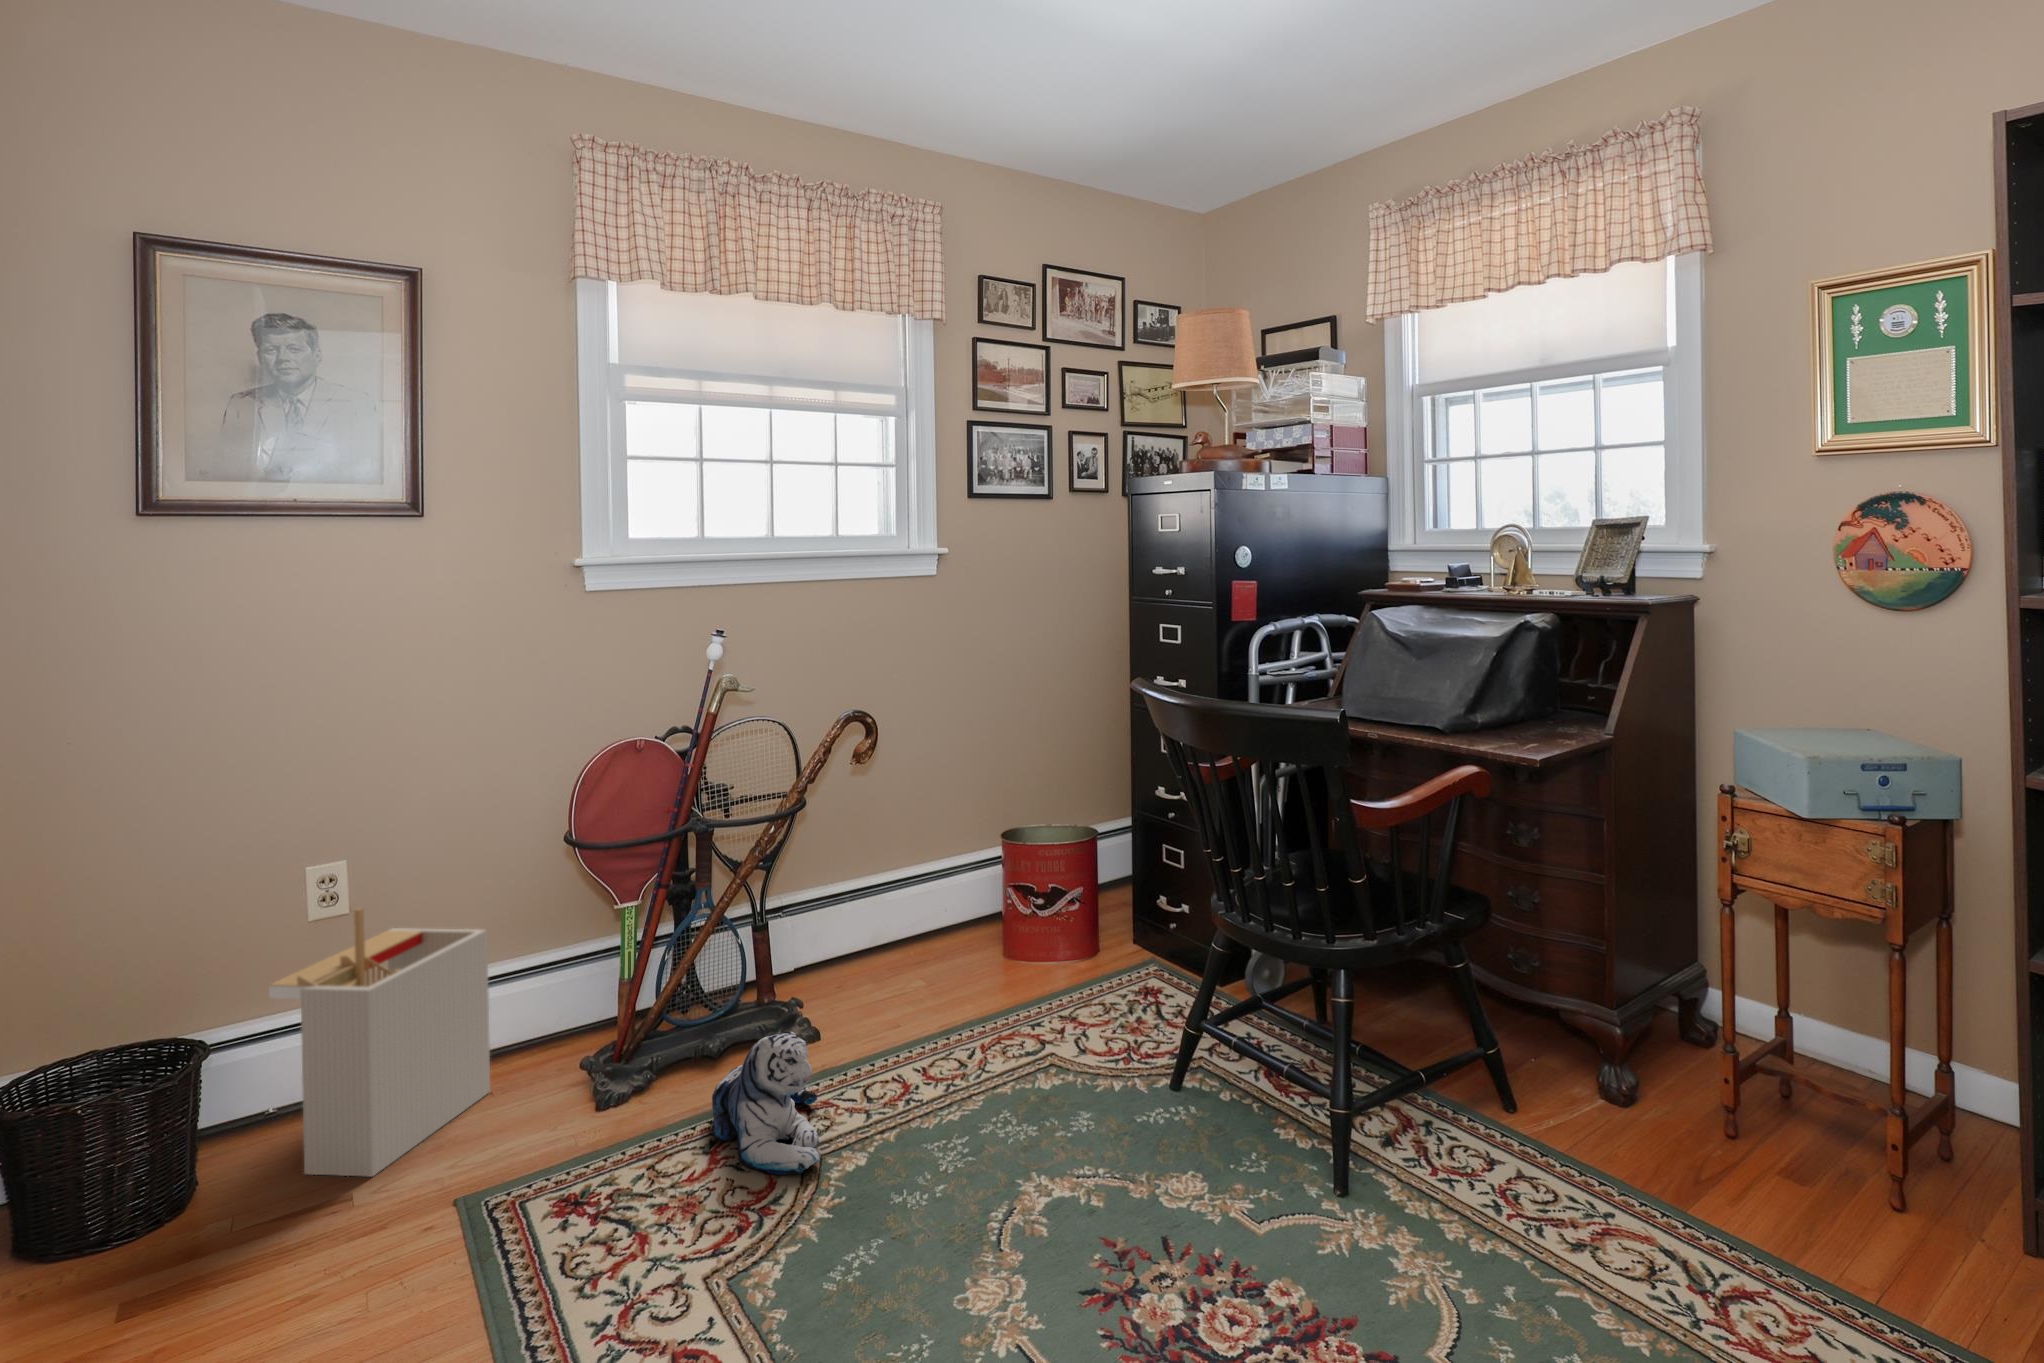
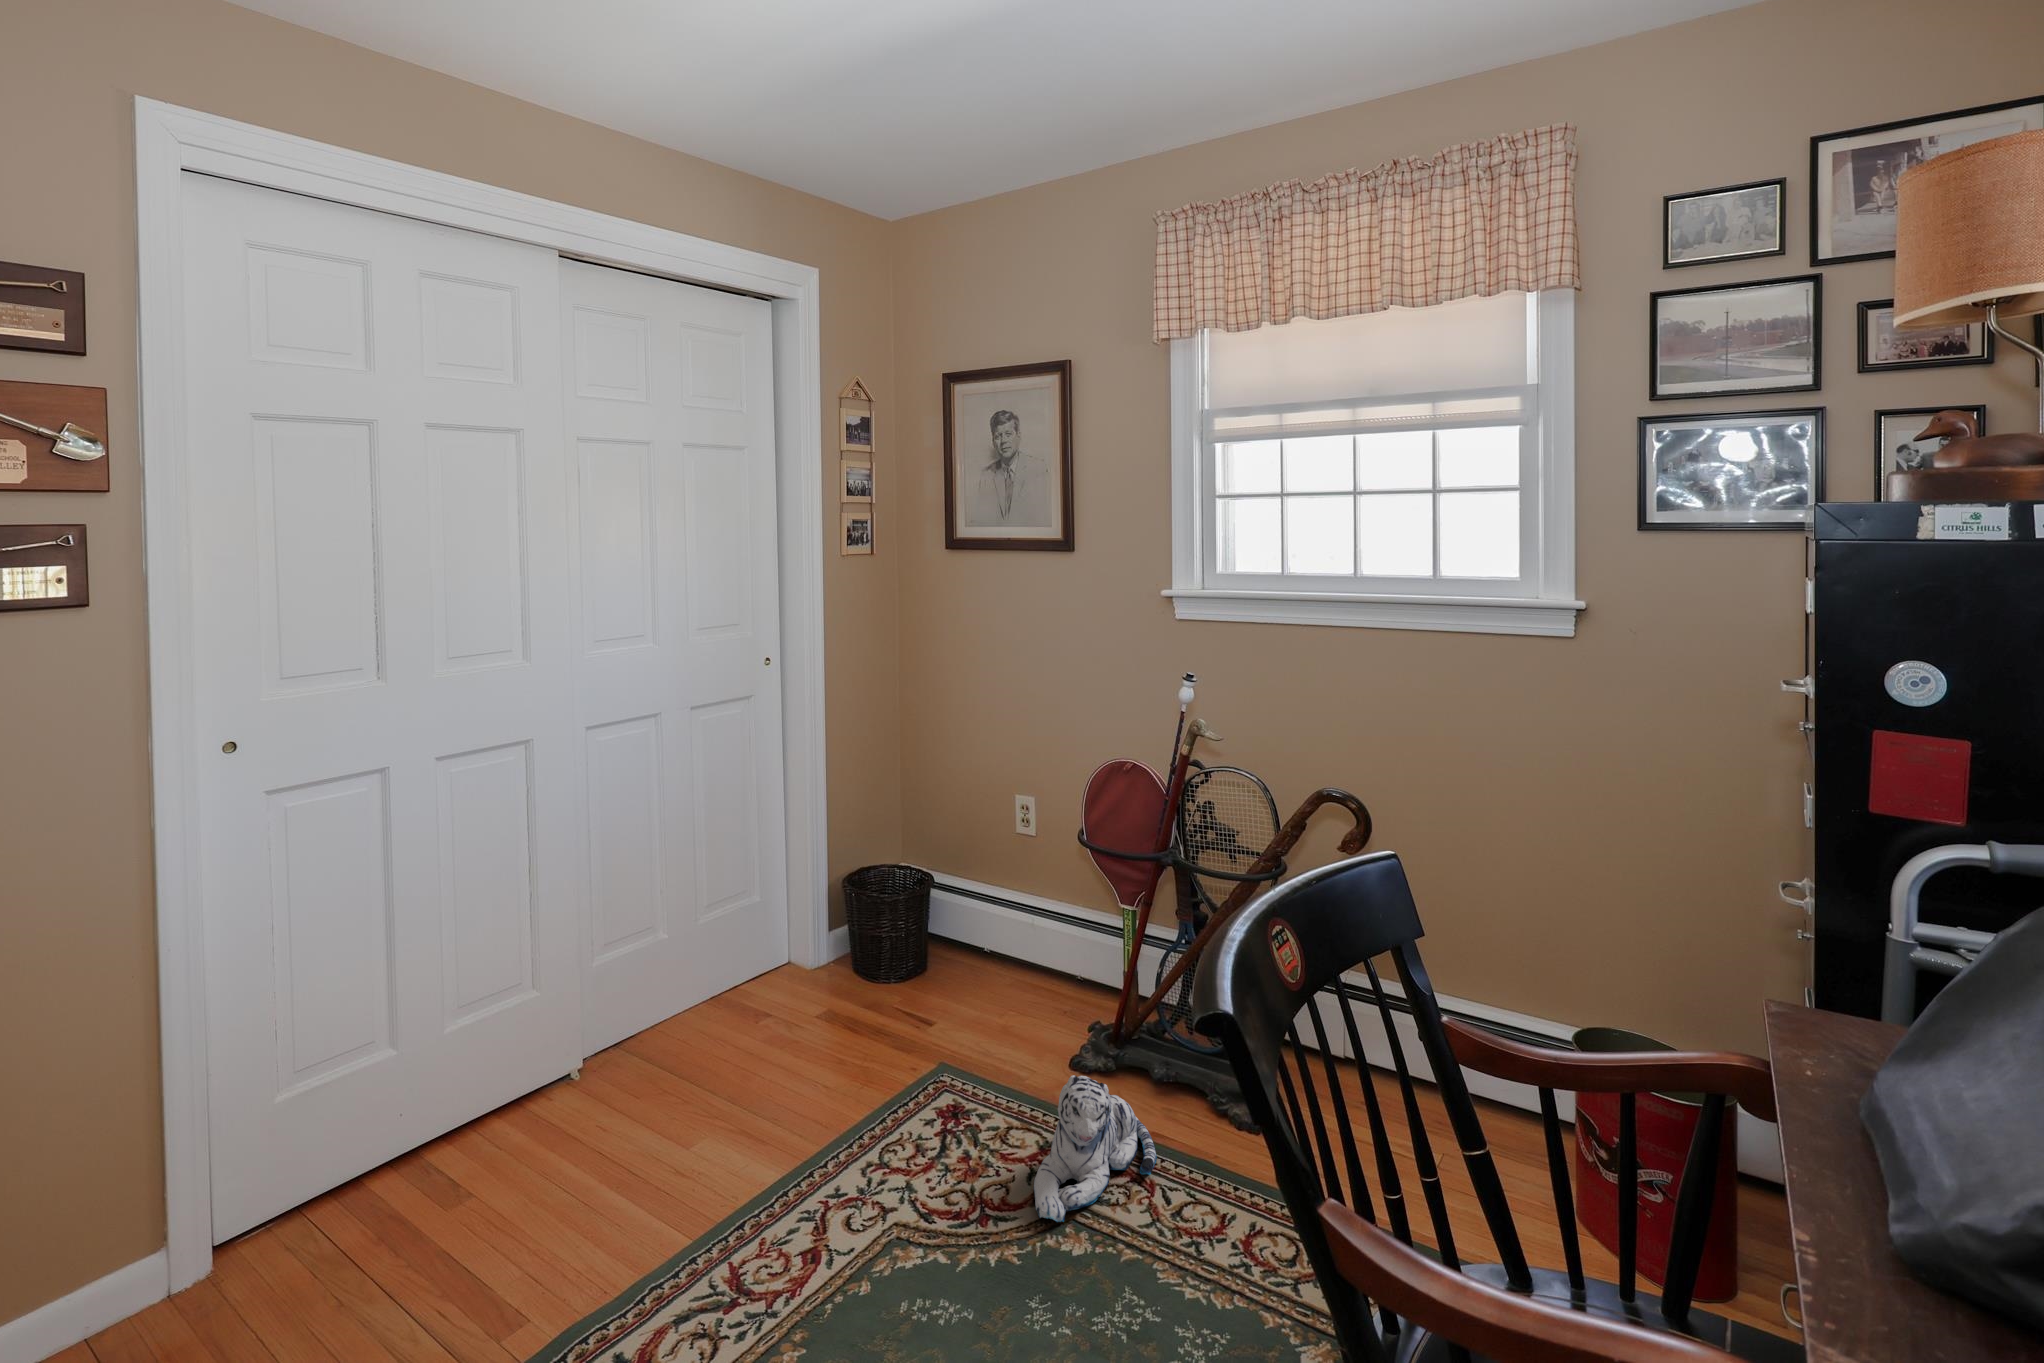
storage bin: present [269,908,490,1177] -> none [941,831,1064,1021]

